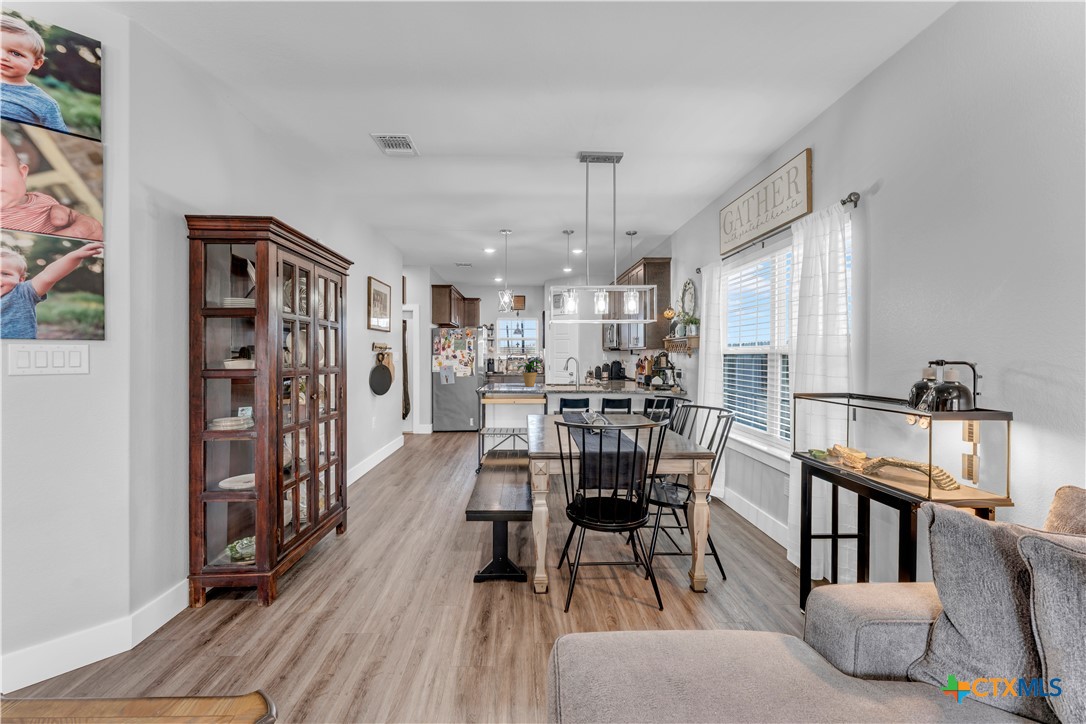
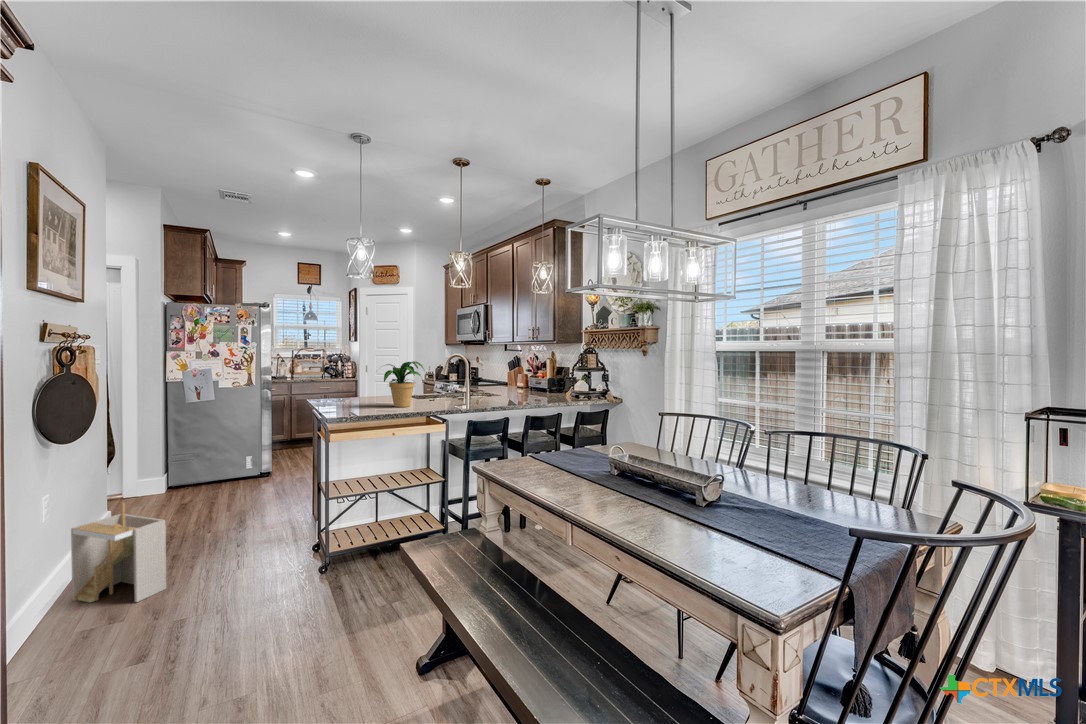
storage bin: none [384,423,417,468] -> present [71,502,166,602]

